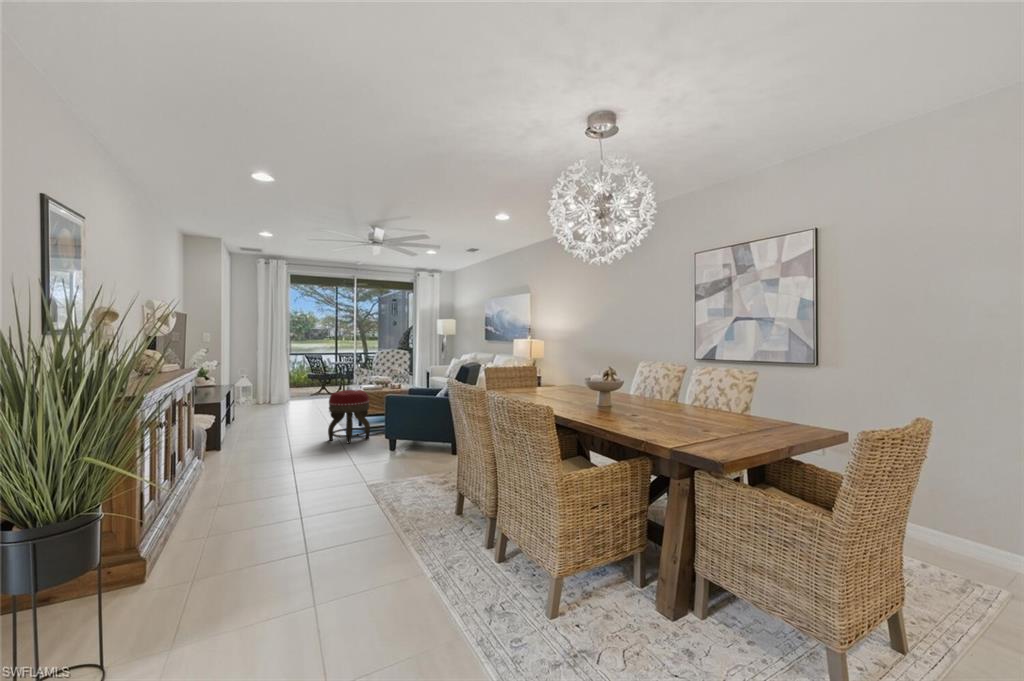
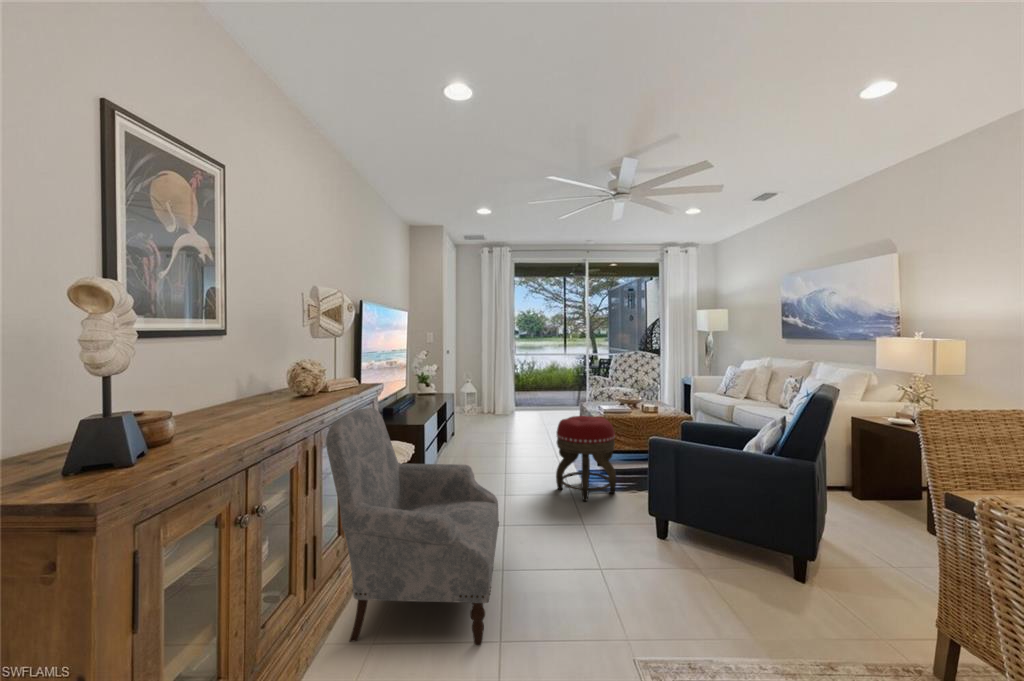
armchair: none [182,381,292,510] -> present [326,408,499,645]

